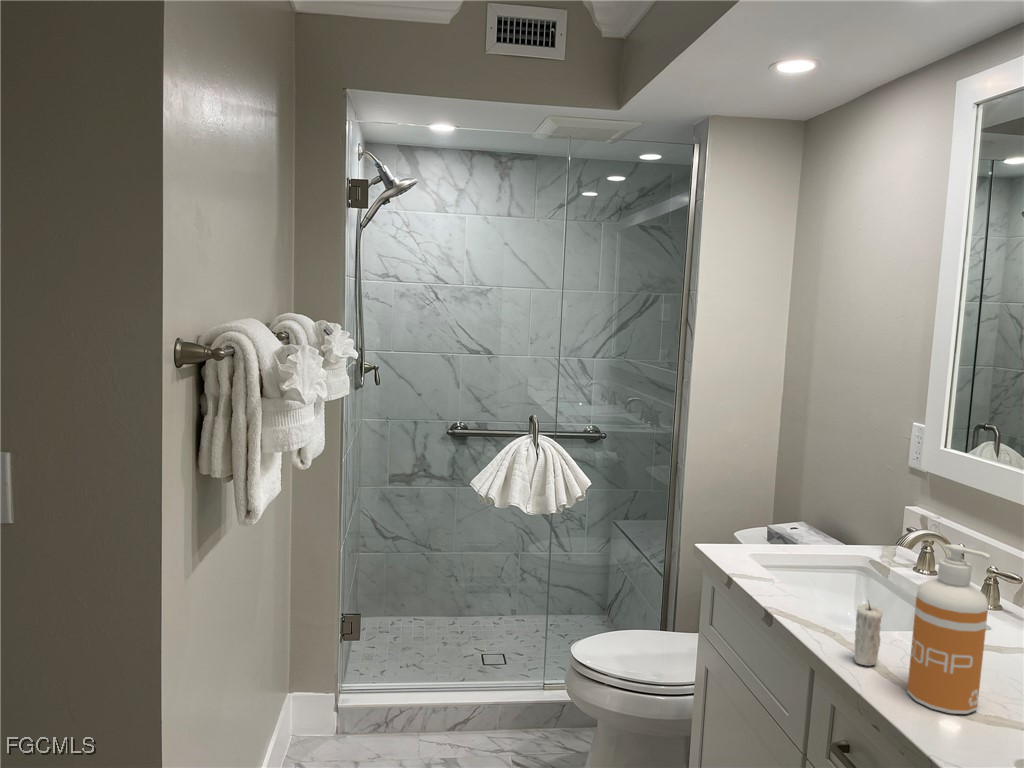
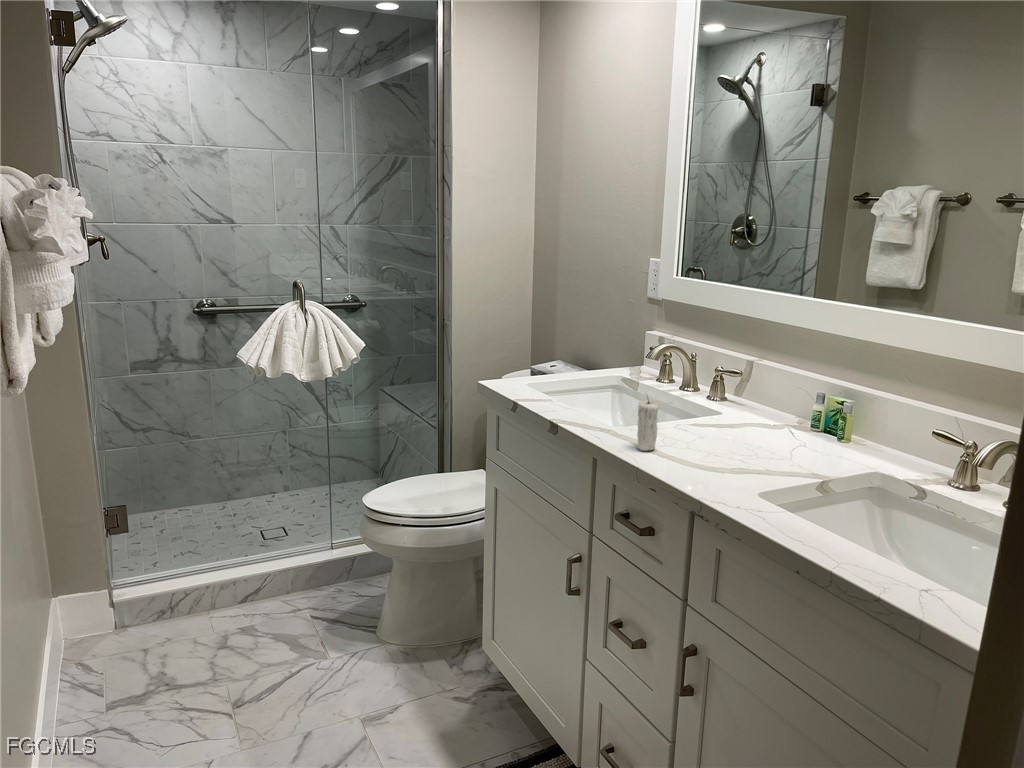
soap dispenser: present [907,544,990,714] -> none [684,335,745,472]

